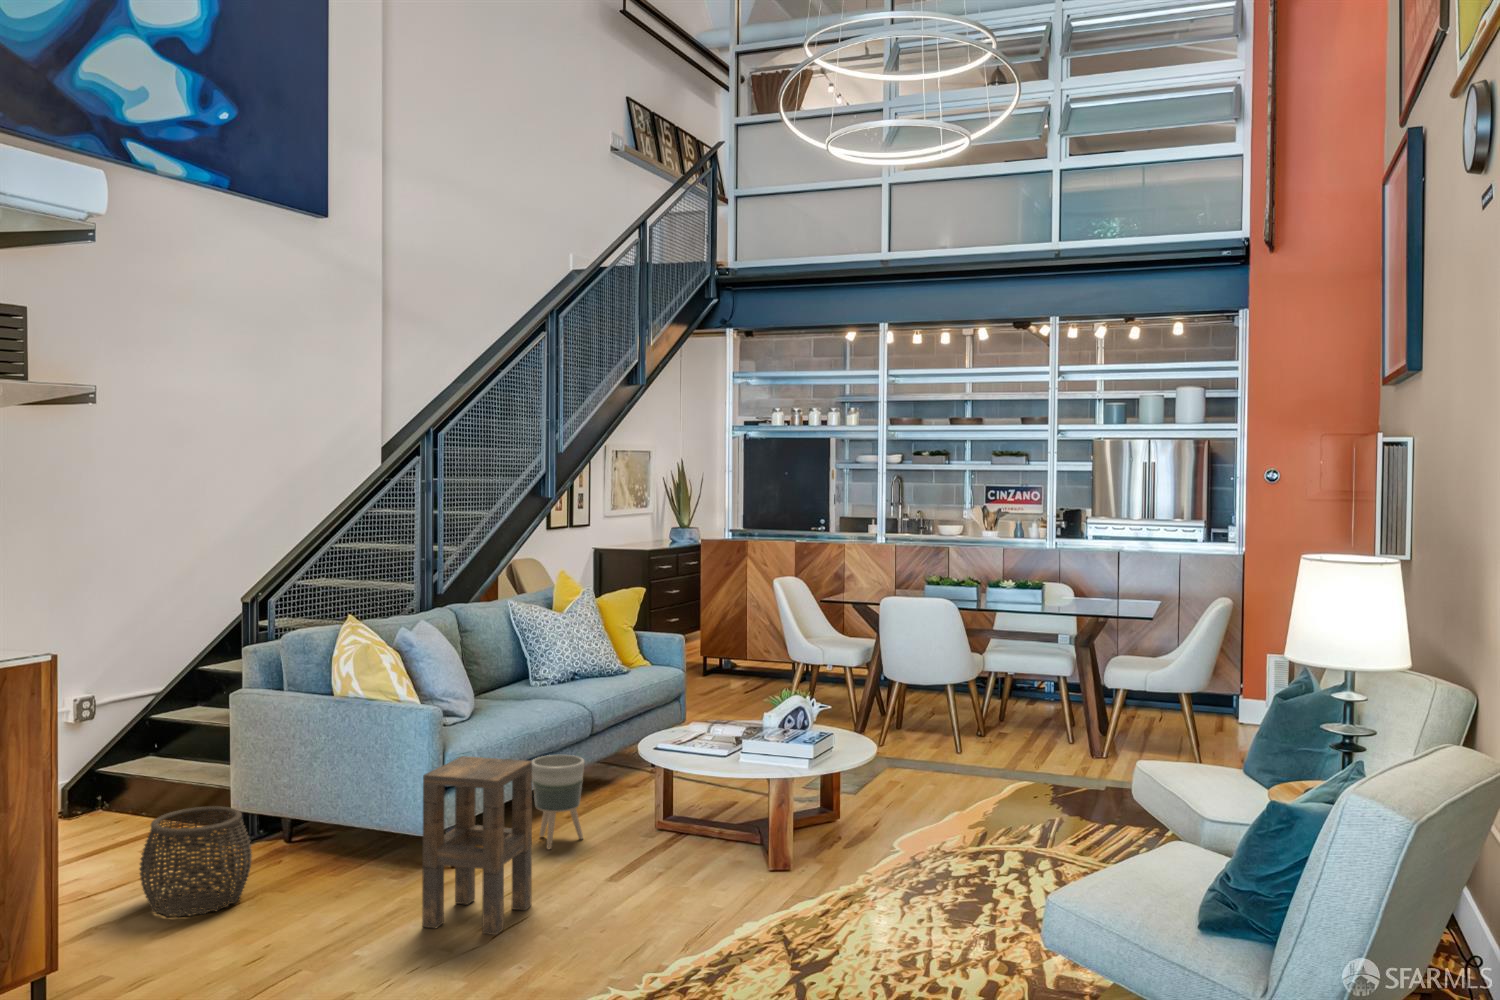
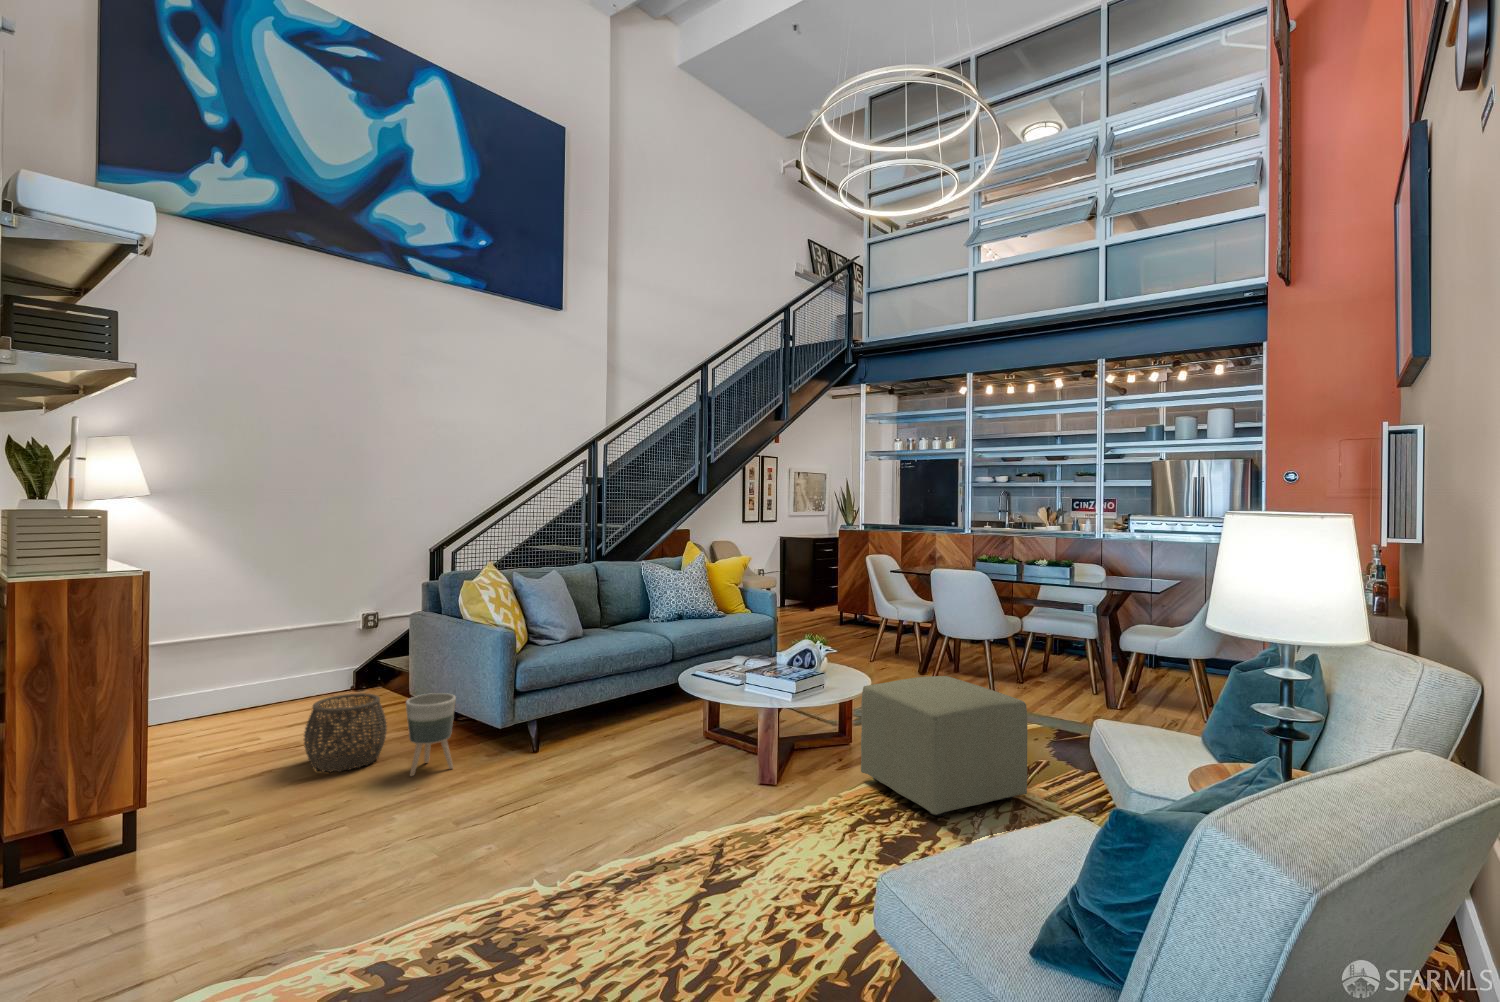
ottoman: none [878,728,1061,880] -> present [861,676,1028,817]
planter: present [532,755,585,849] -> present [406,693,456,776]
side table: present [422,756,532,935] -> none [462,670,556,816]

